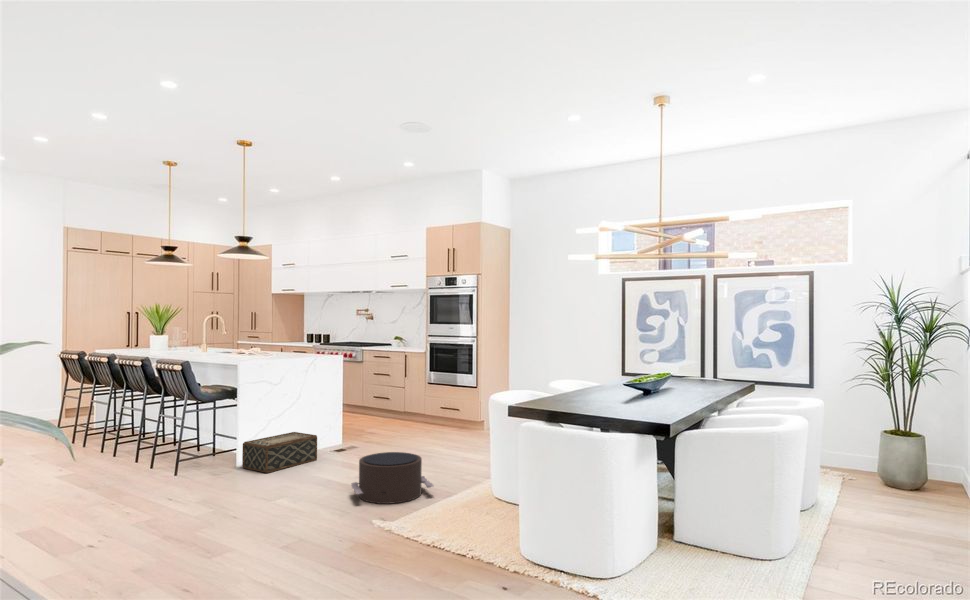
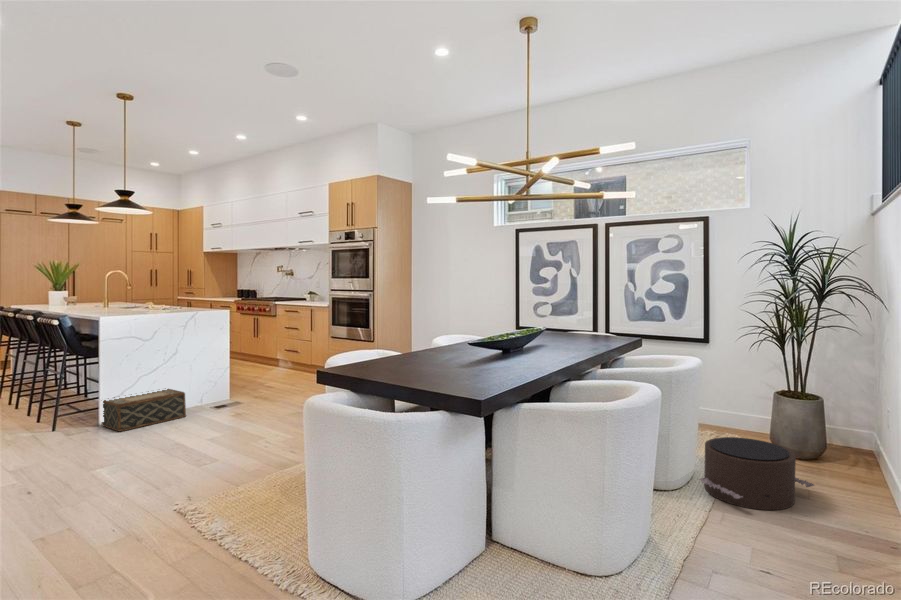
pouf: present [351,452,434,504] -> present [699,437,814,510]

